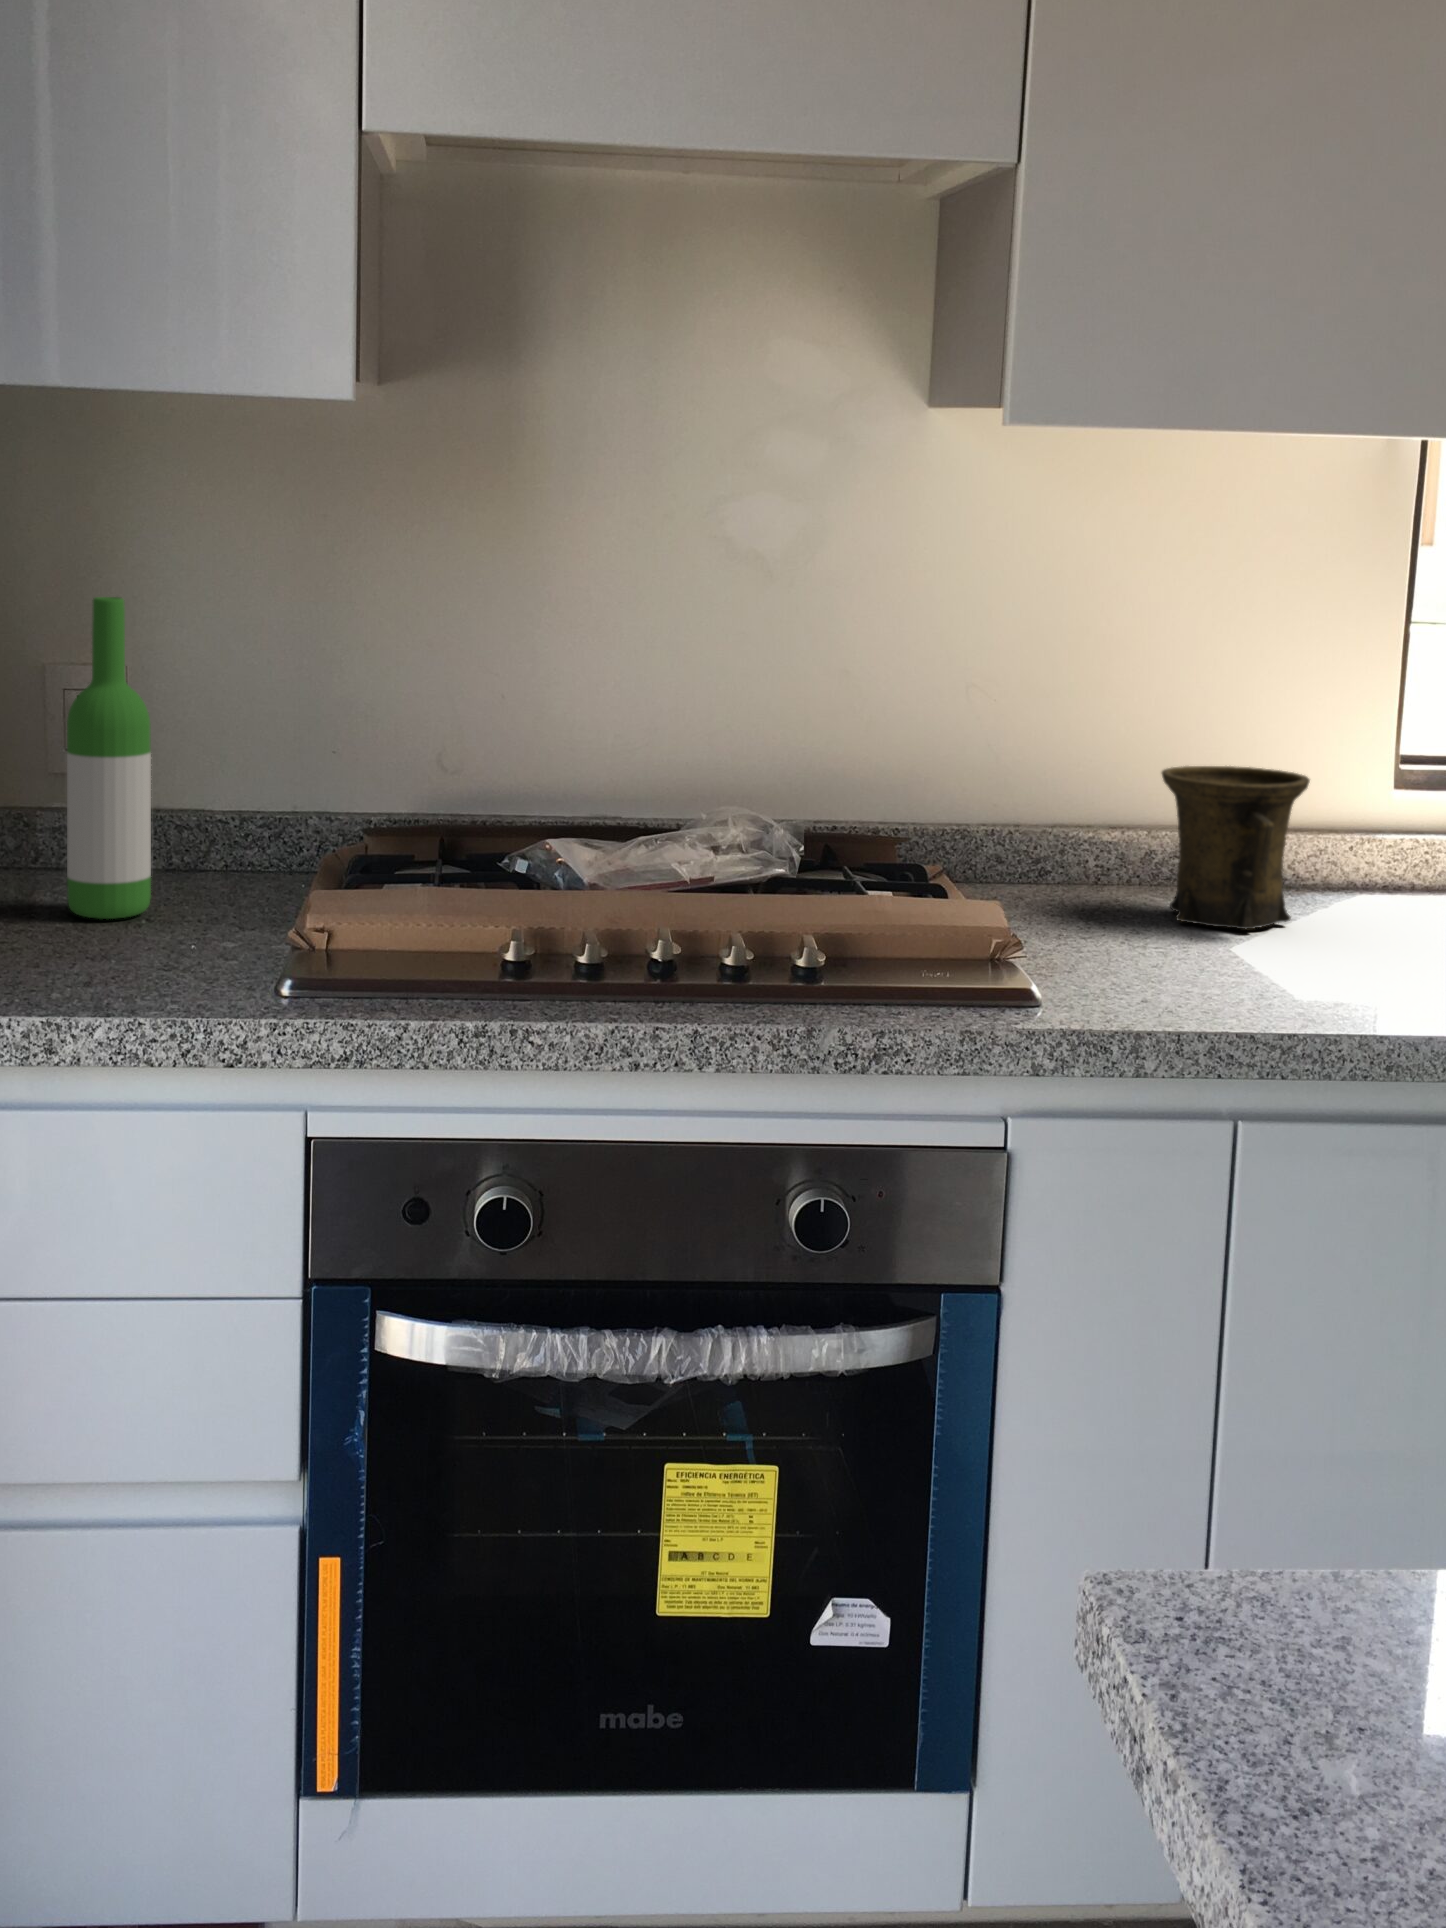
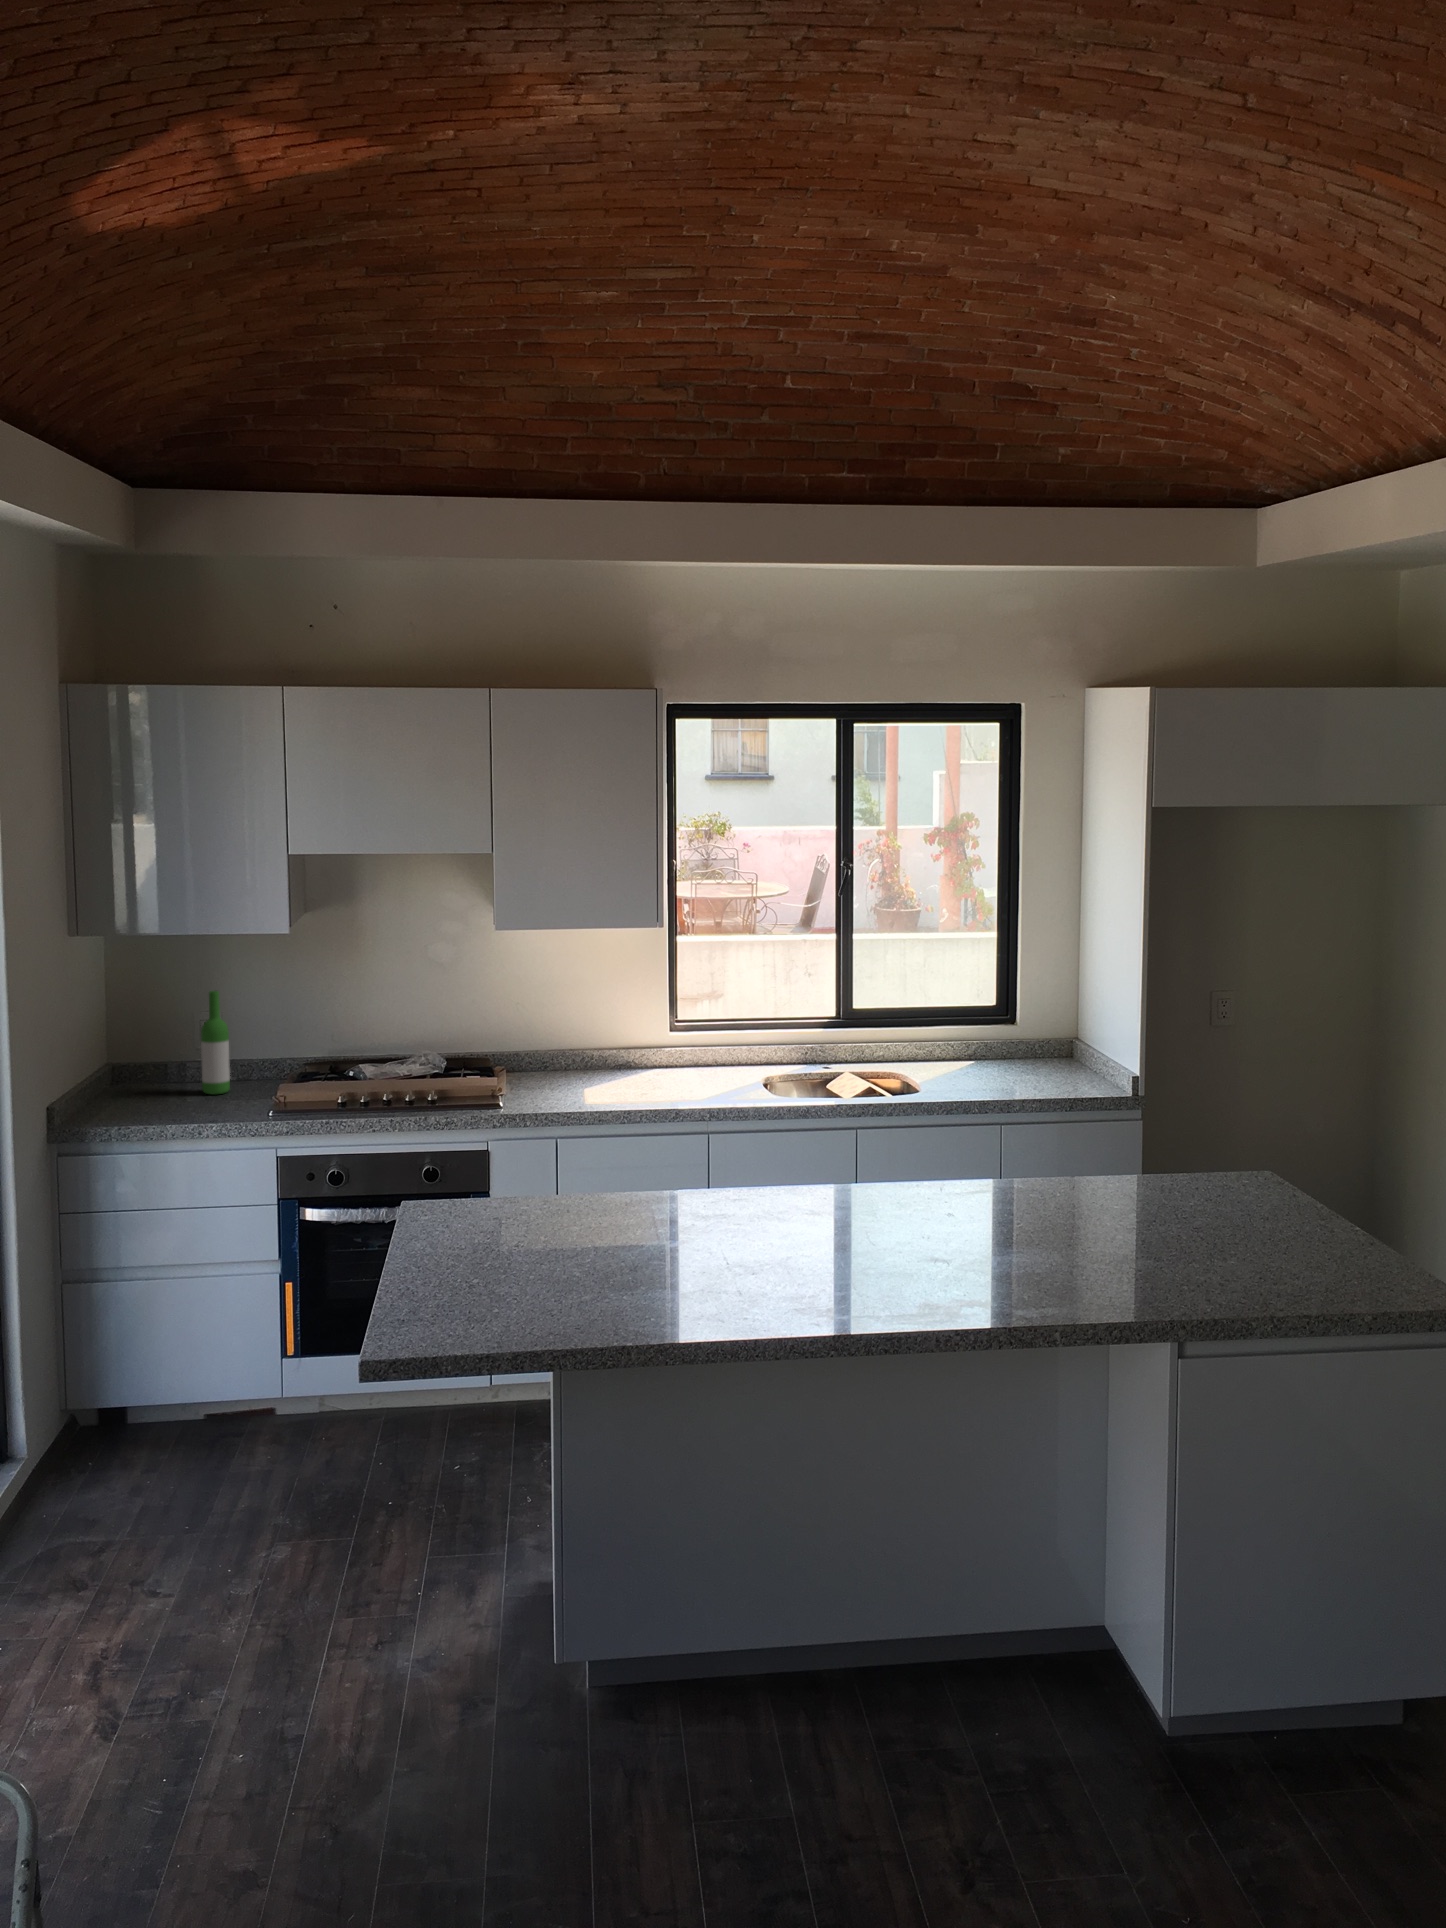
mug: present [1162,766,1310,929] -> none [571,1029,619,1084]

